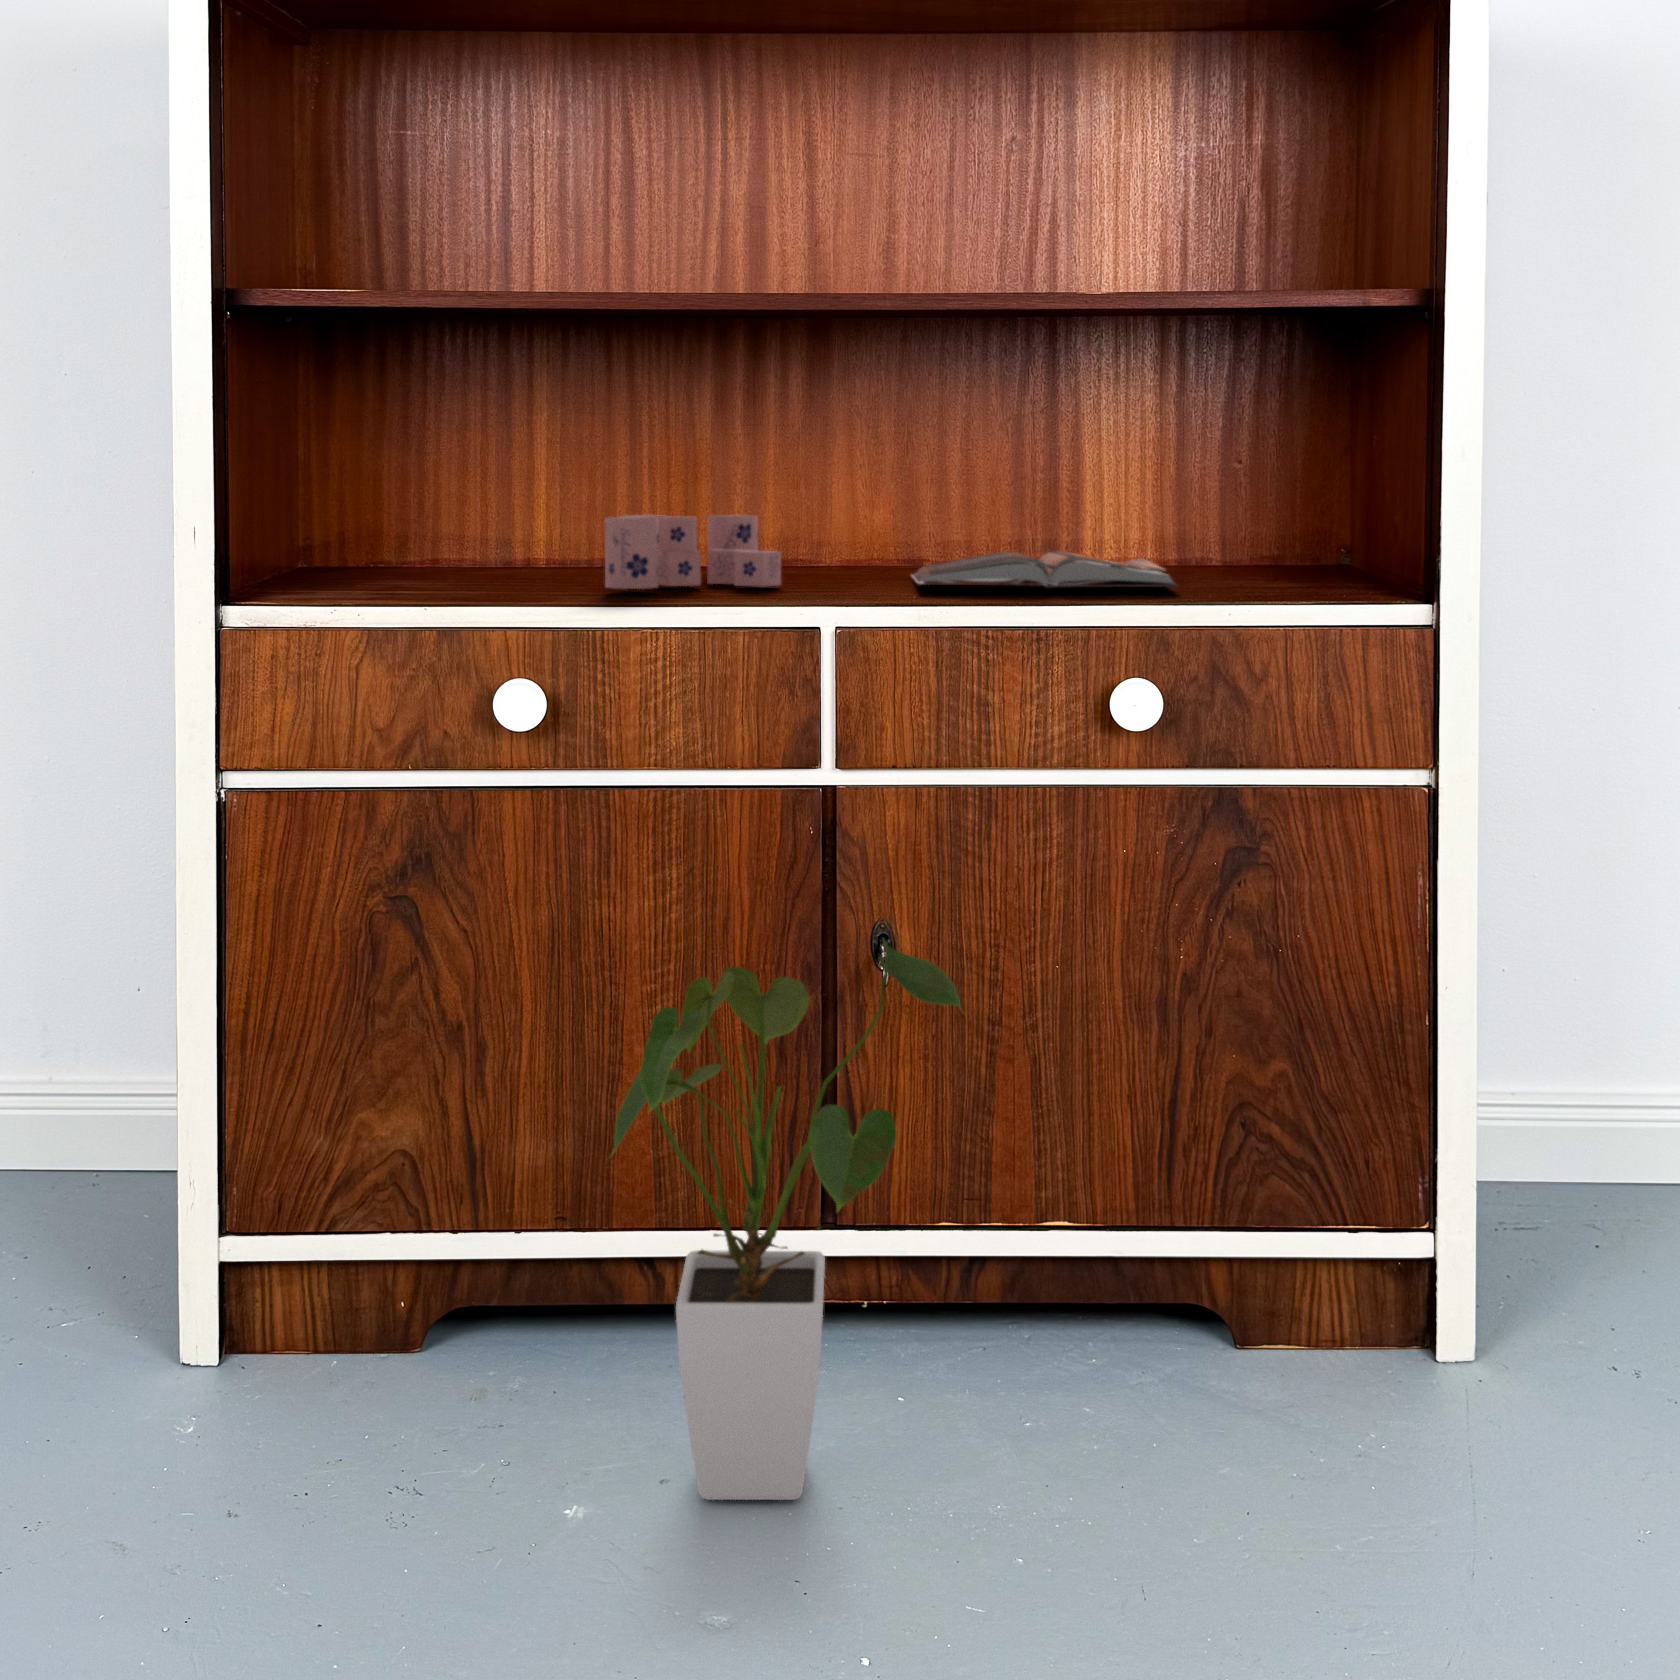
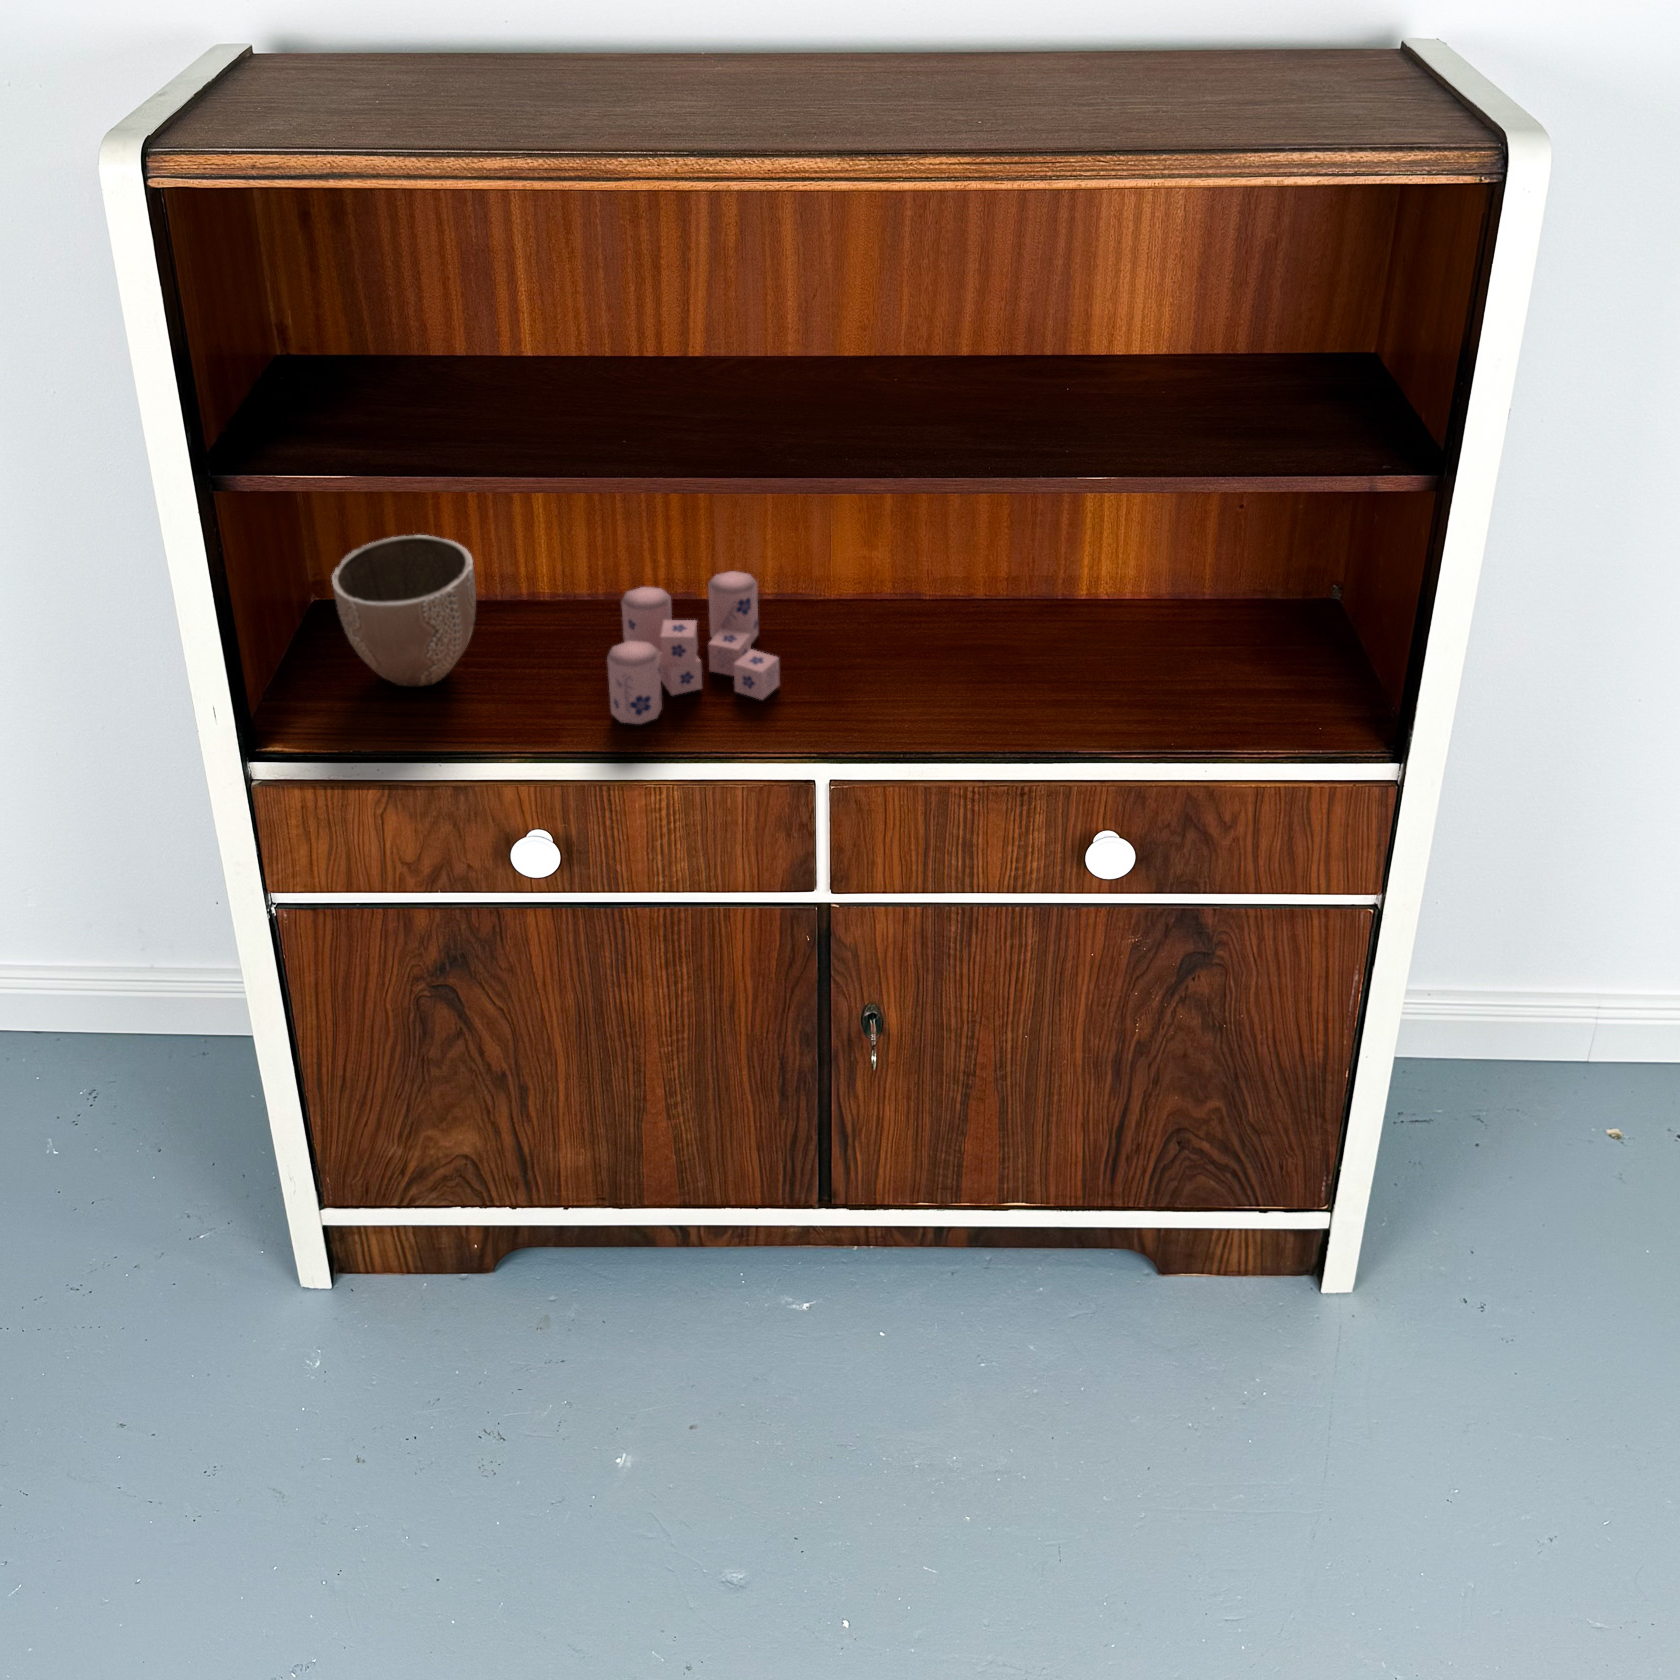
decorative bowl: none [326,453,471,586] -> present [332,535,476,686]
hardback book: present [912,551,1177,588] -> none [906,615,1158,724]
house plant: present [612,938,964,1500] -> none [636,1062,940,1488]

